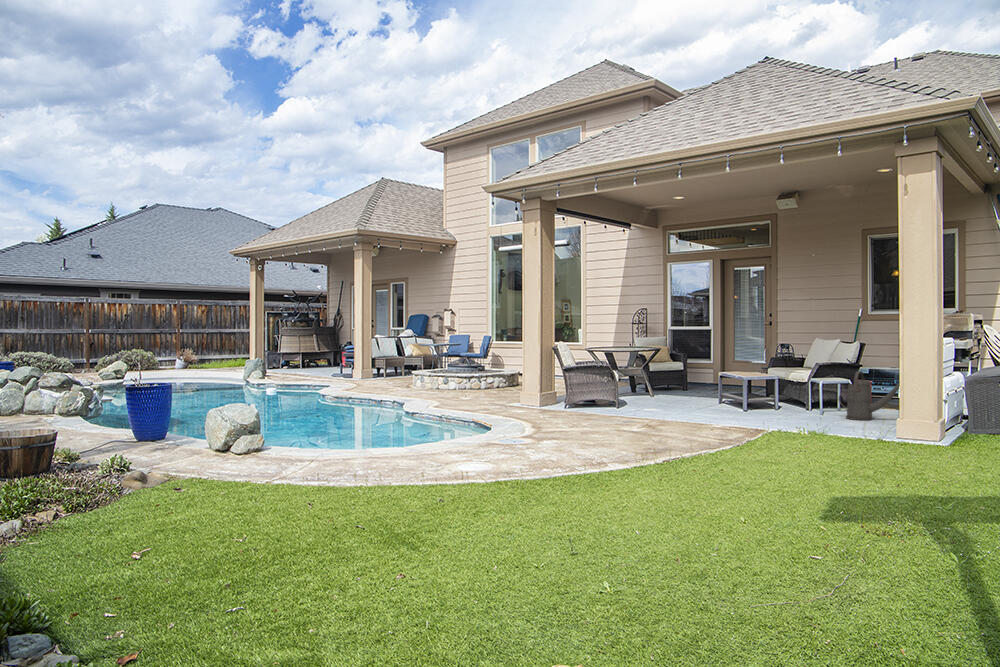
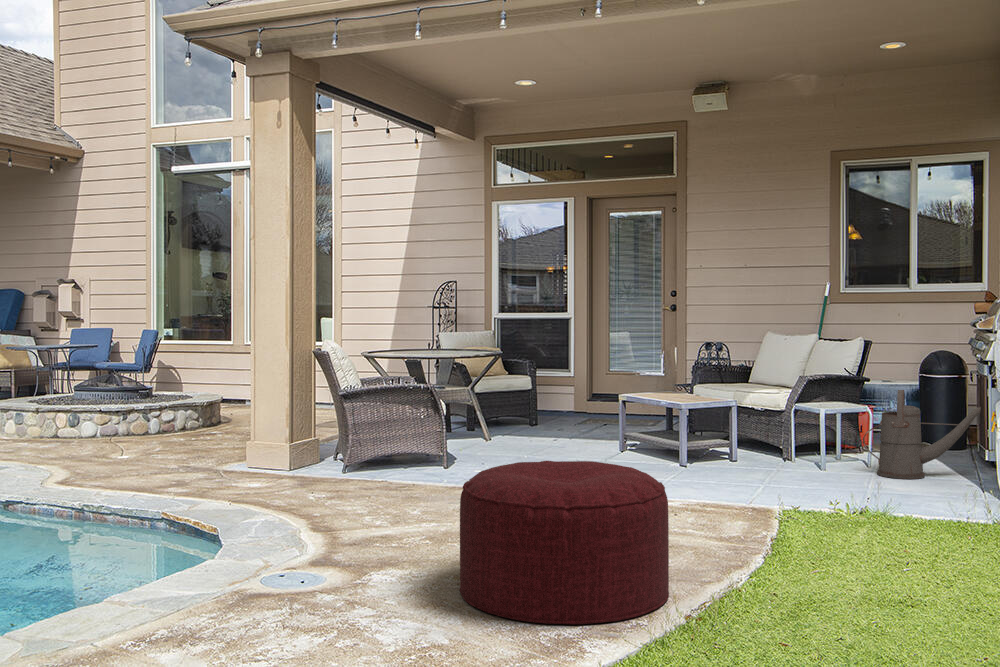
ottoman: none [576,392,660,449] -> present [460,461,669,624]

